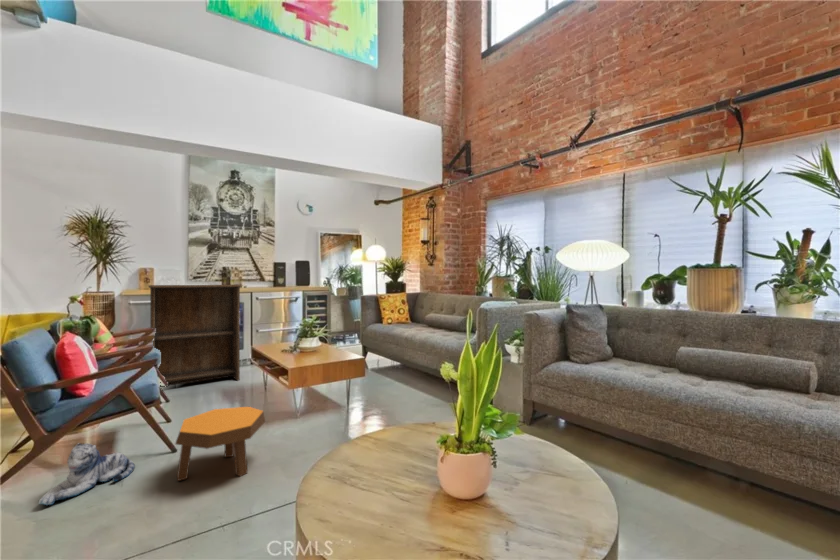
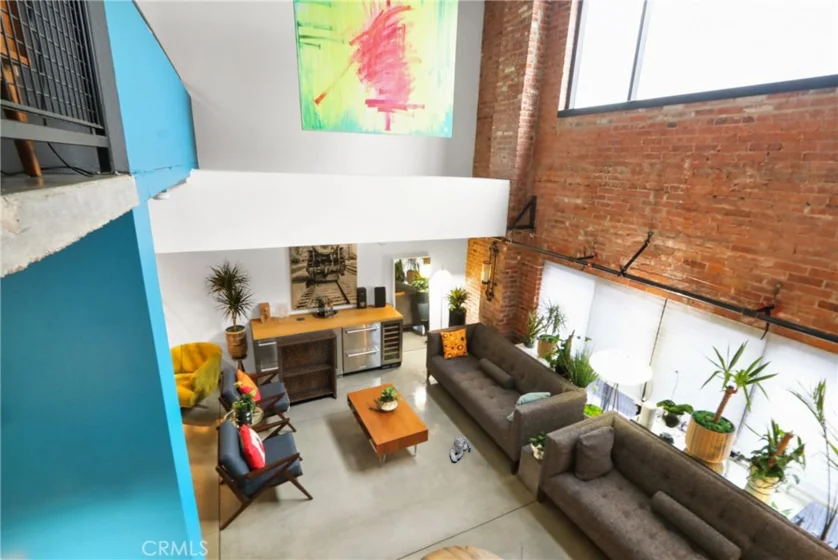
footstool: present [176,407,265,481] -> none [319,479,366,532]
plush toy: present [38,443,135,505] -> present [450,436,471,462]

